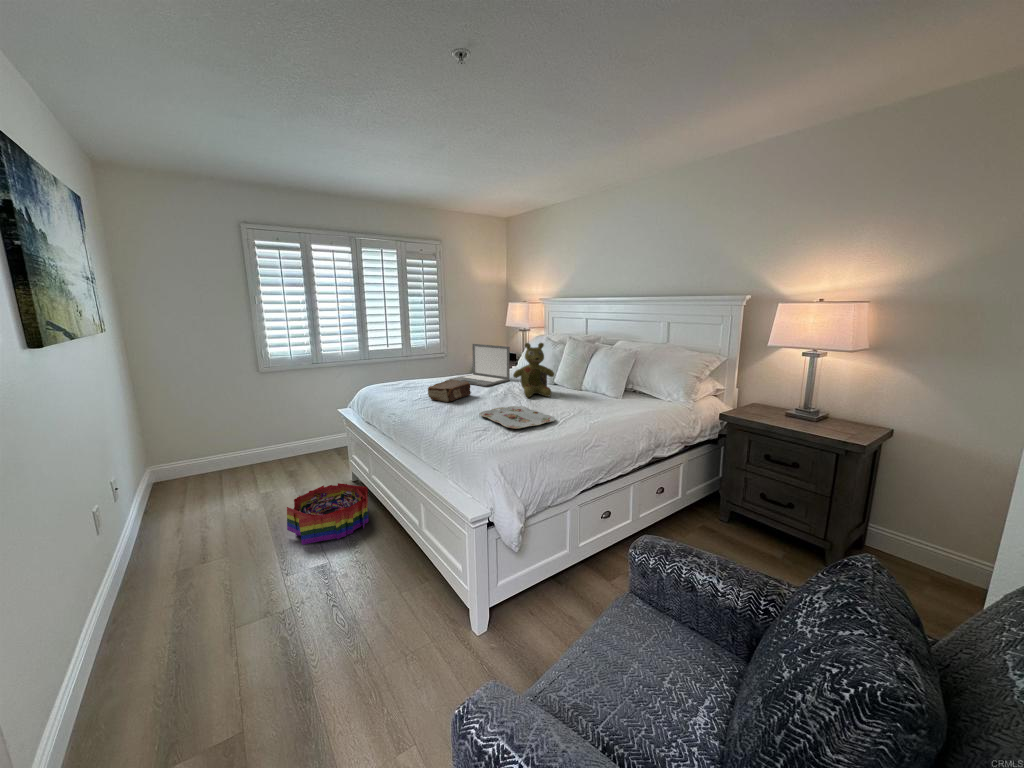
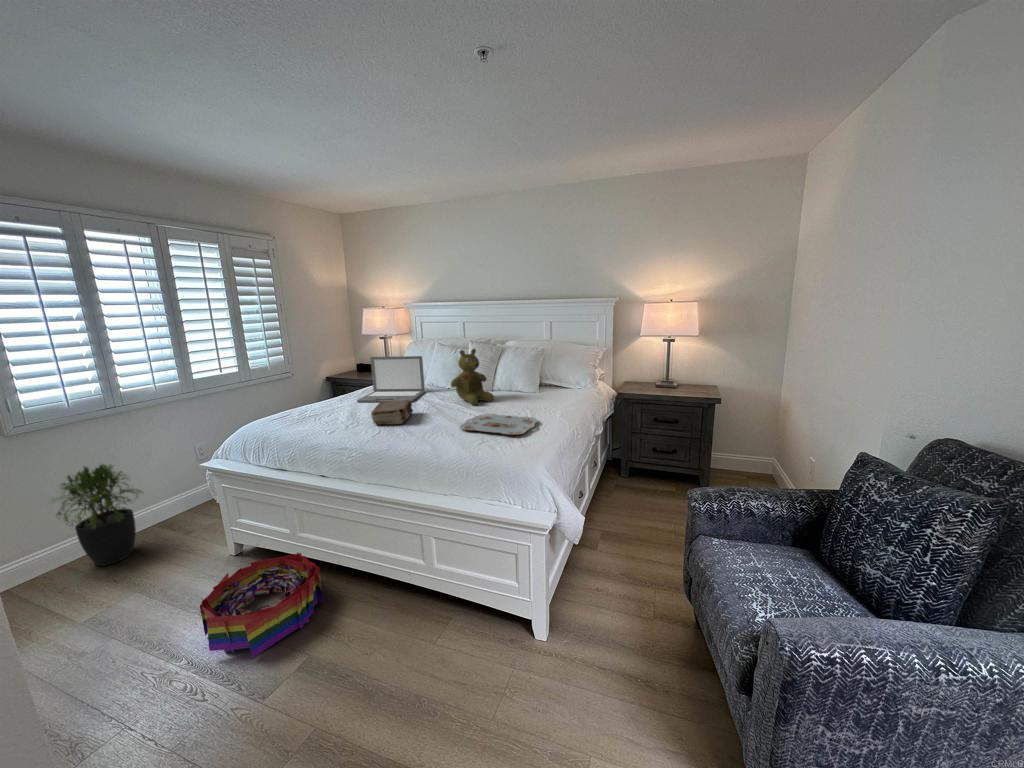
potted plant: none [273,396,319,463] -> present [53,464,141,566]

